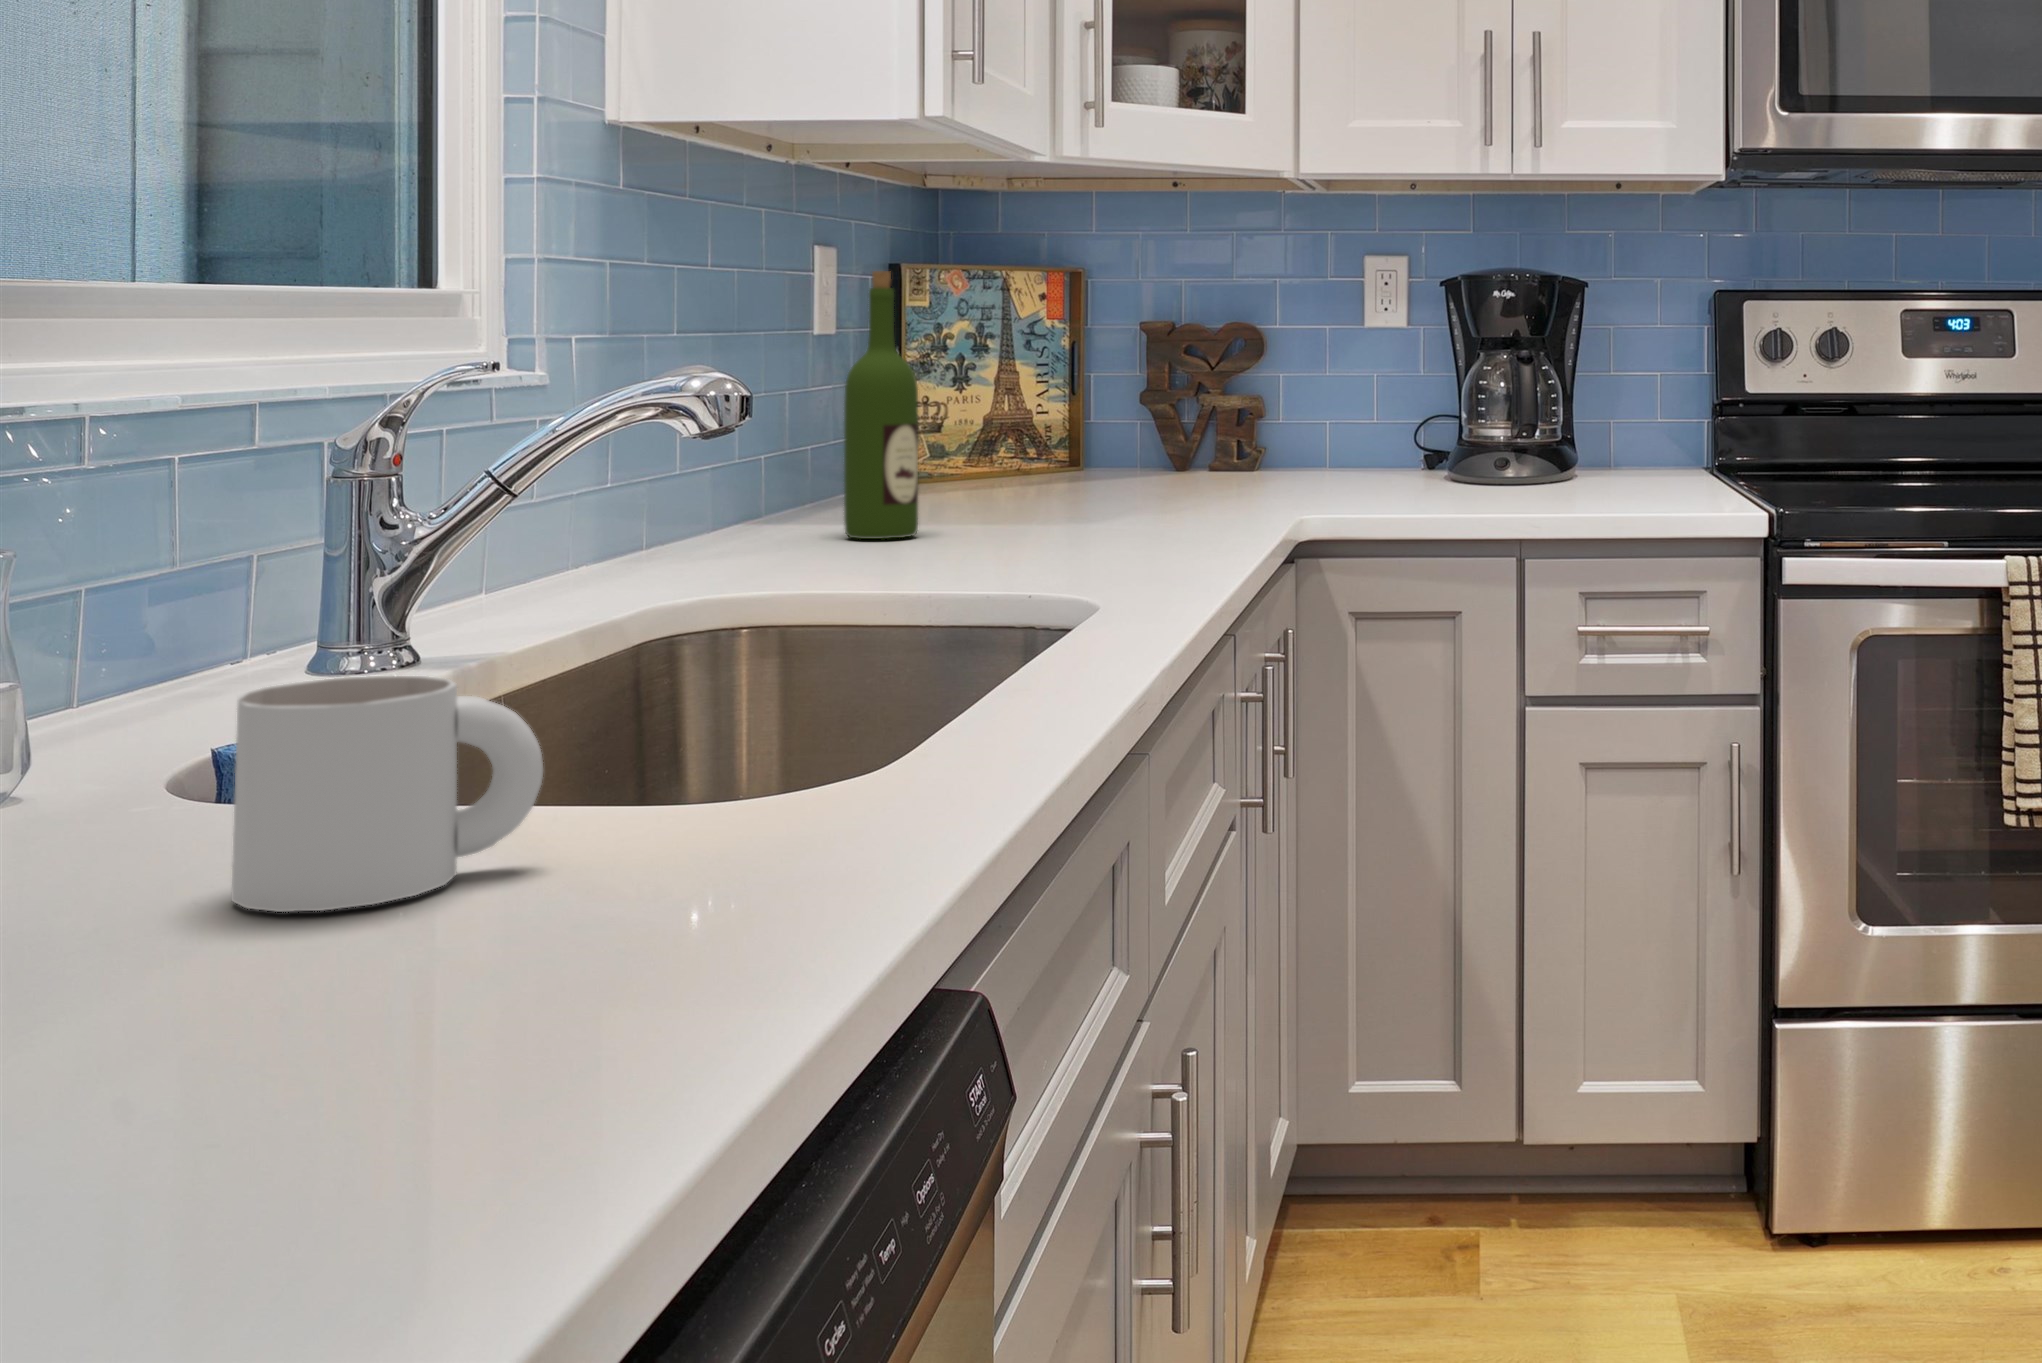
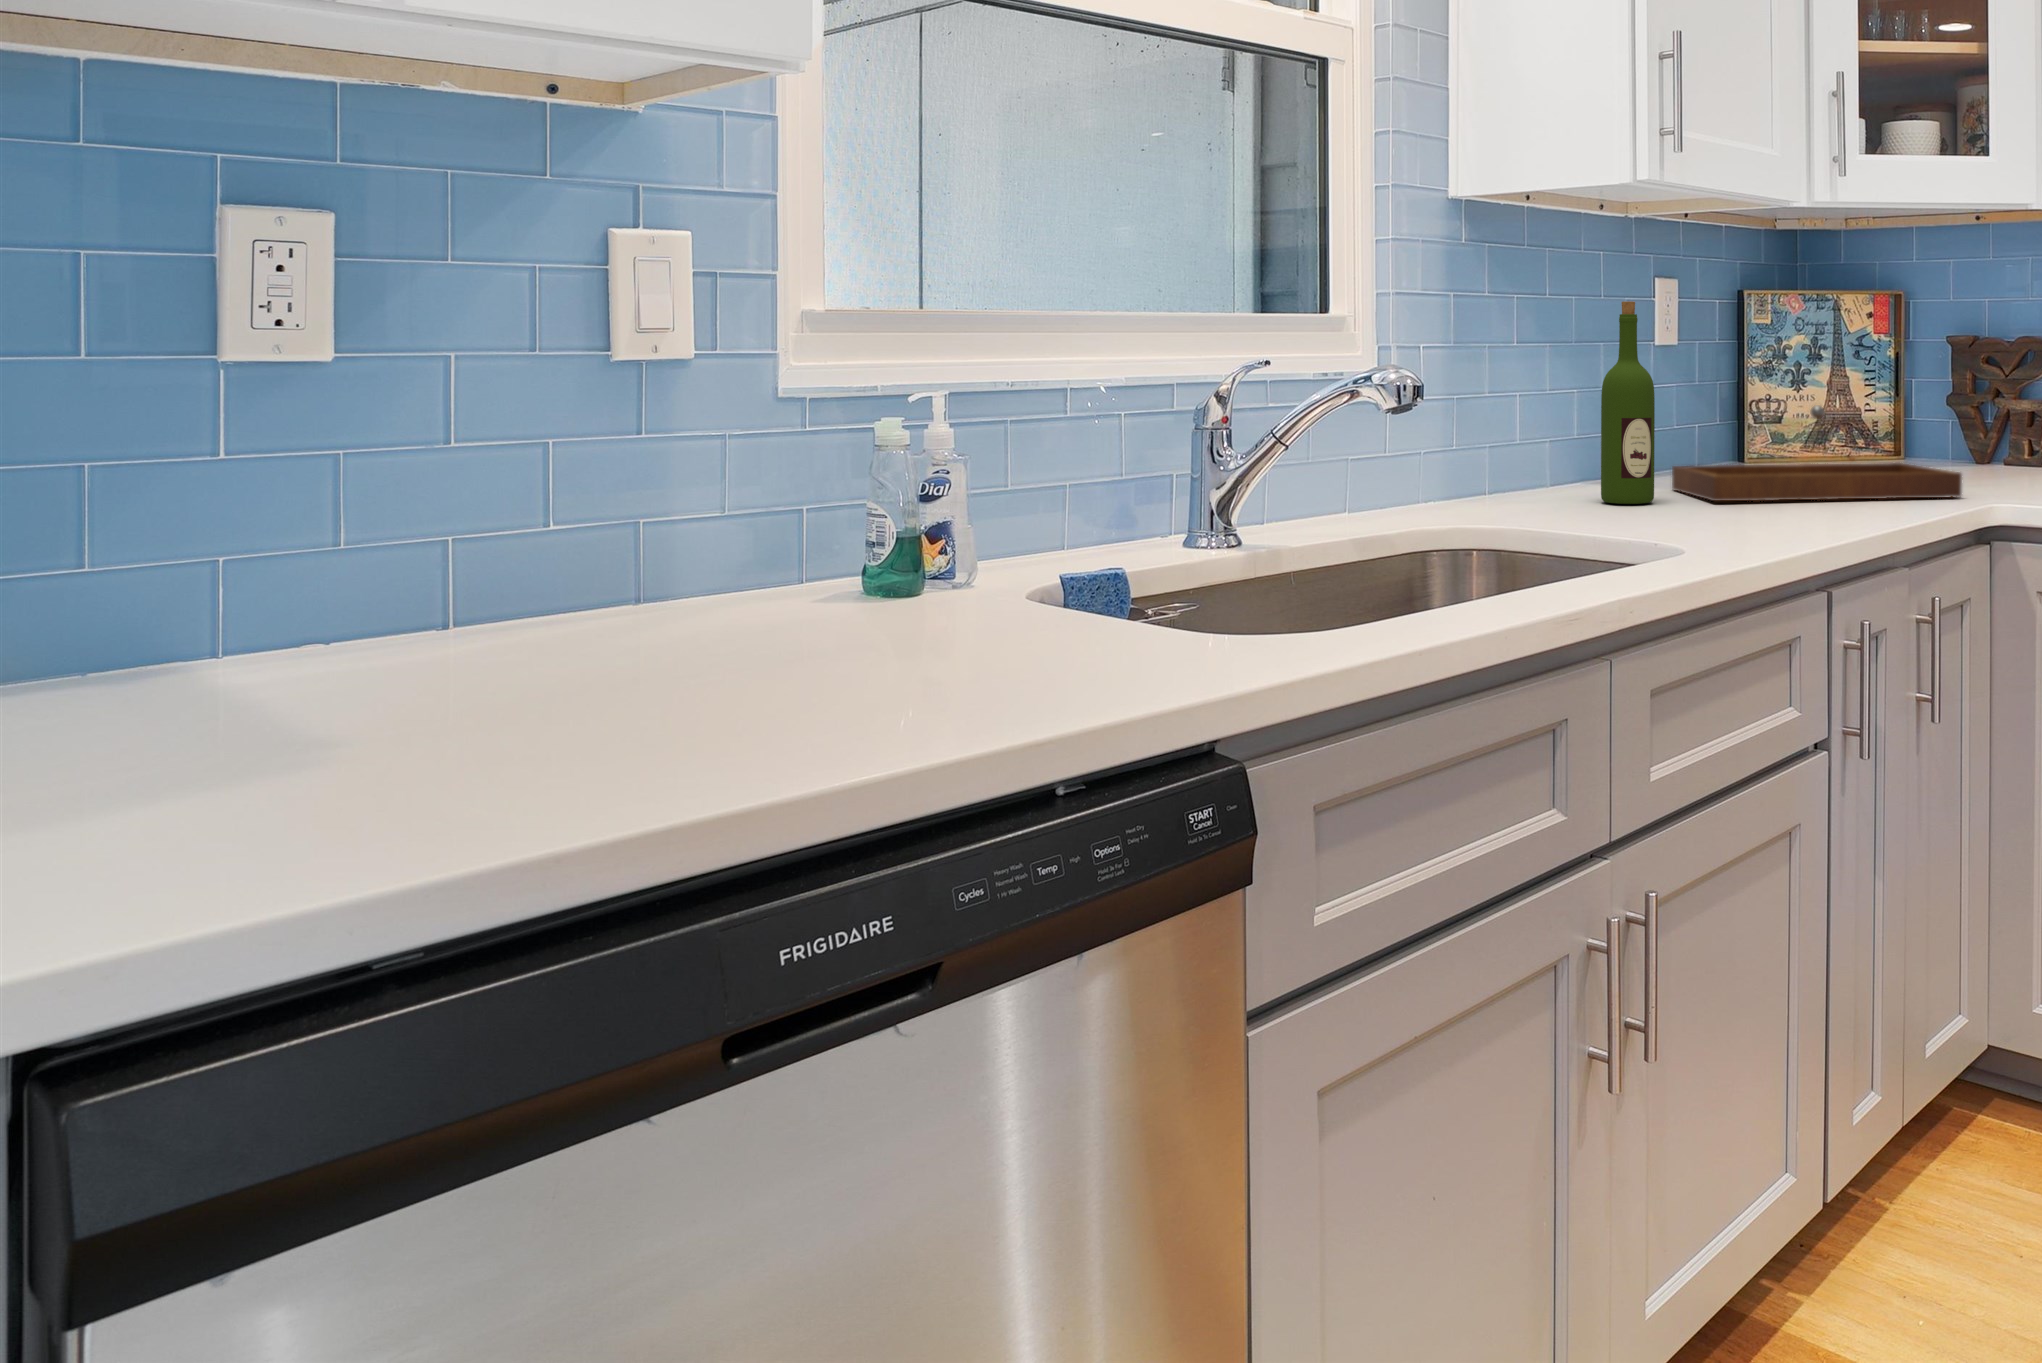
tray: none [895,405,1255,529] -> present [1672,405,1962,501]
mug: present [231,675,543,912] -> none [657,580,838,725]

